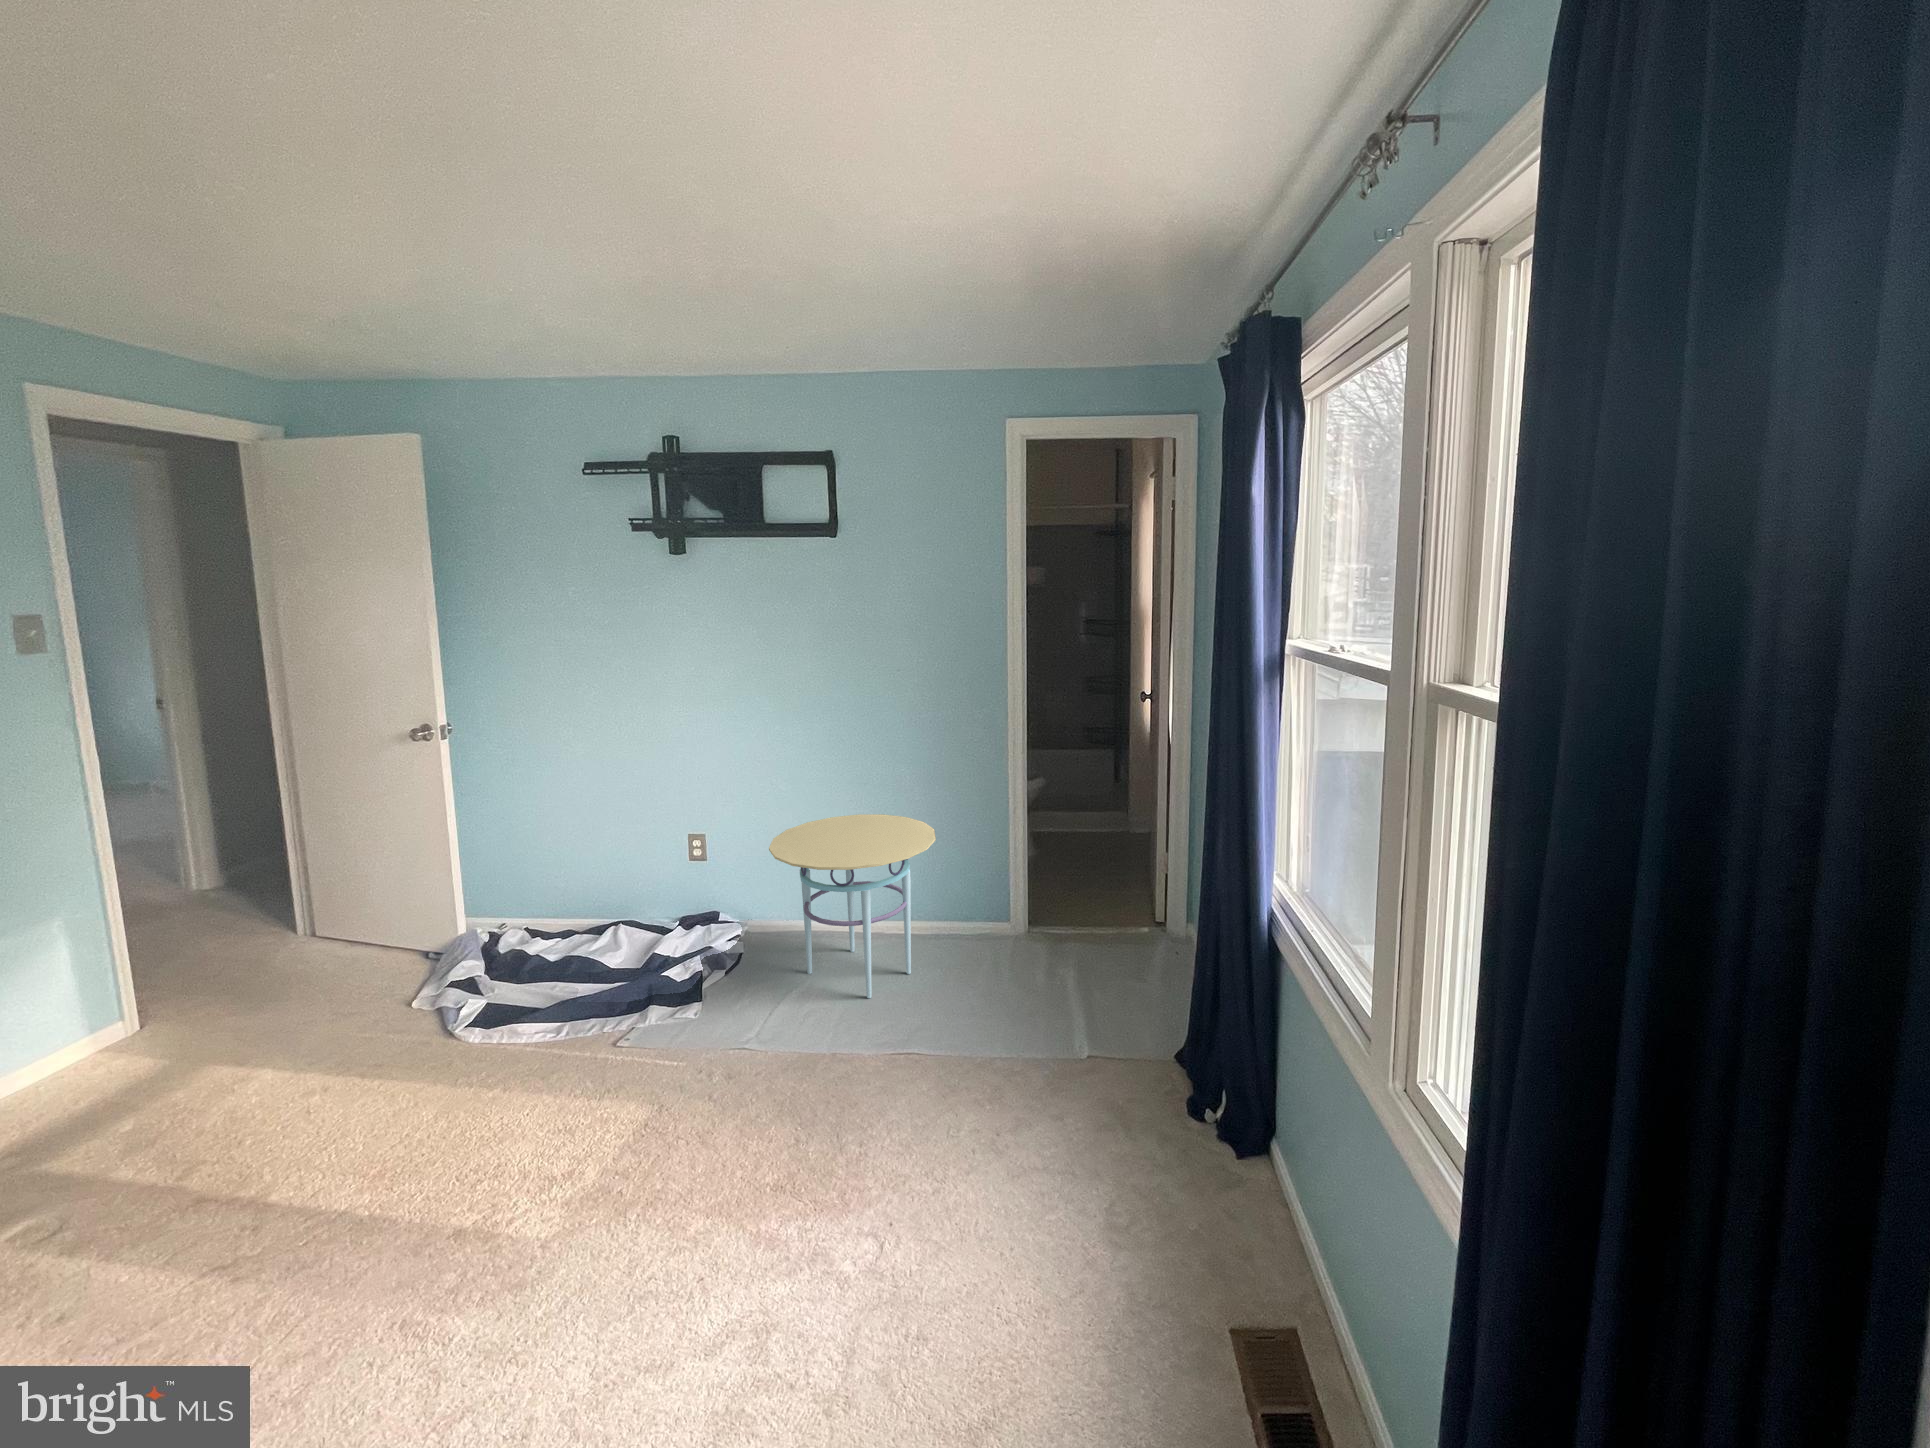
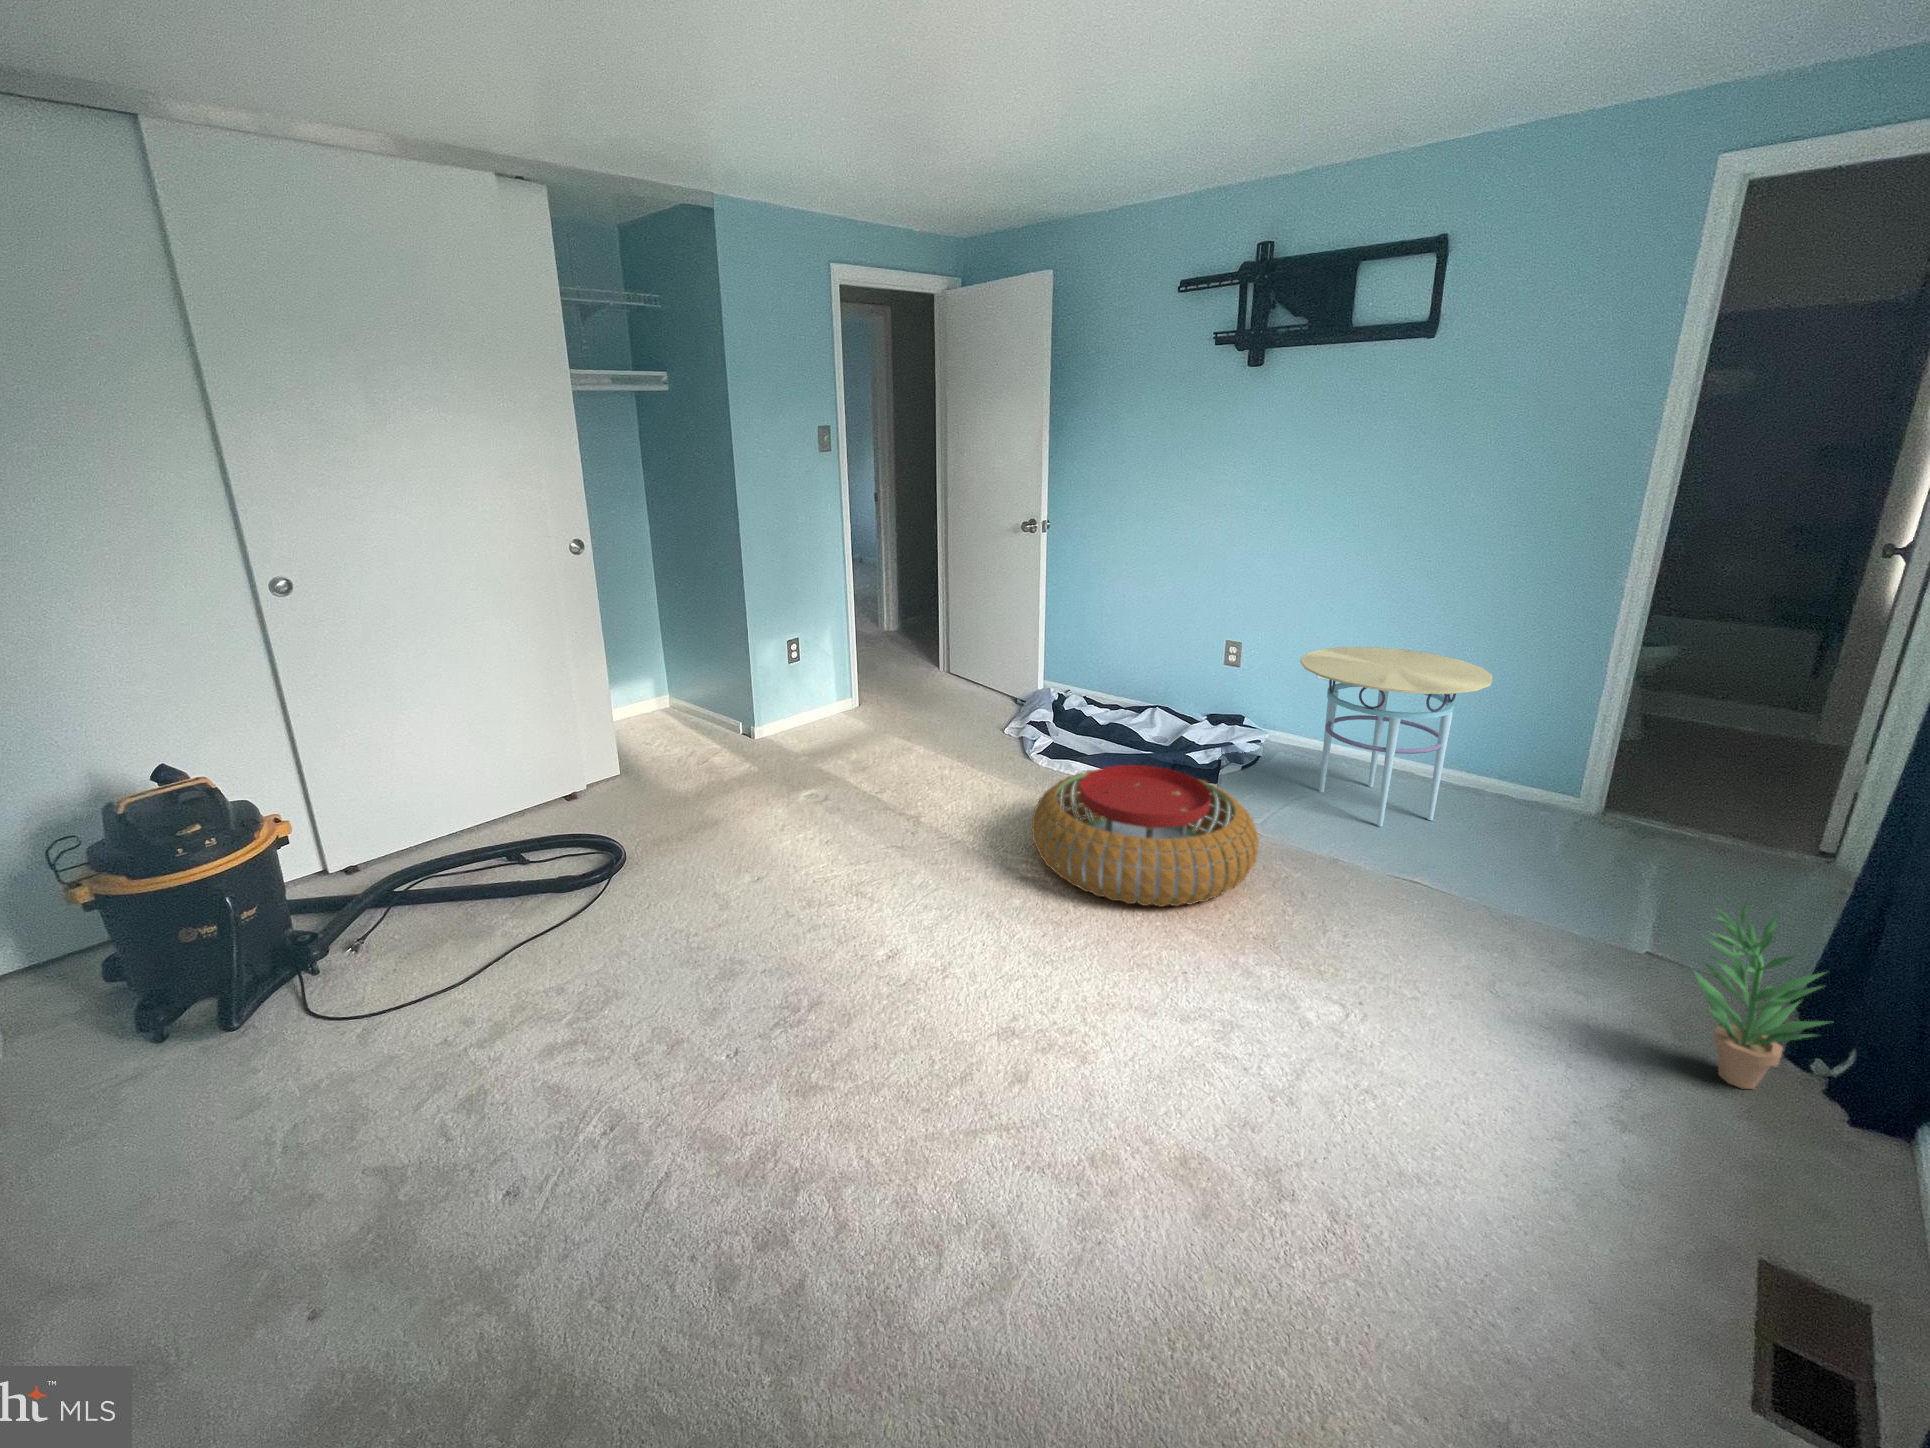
potted plant: none [1140,1012,1234,1180] -> present [1695,902,1833,1089]
pouf: none [438,1021,759,1262] -> present [1032,765,1259,907]

